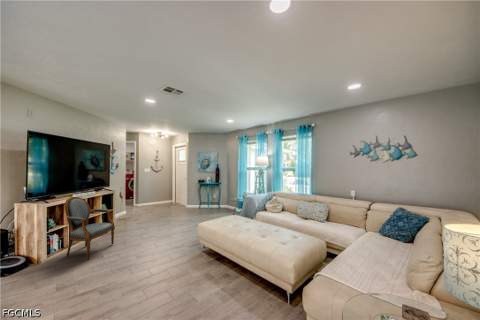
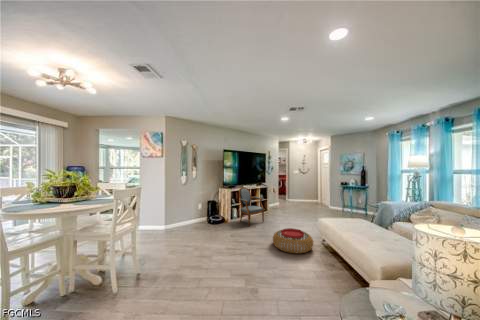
pouf: none [143,244,200,283] -> present [273,228,313,254]

